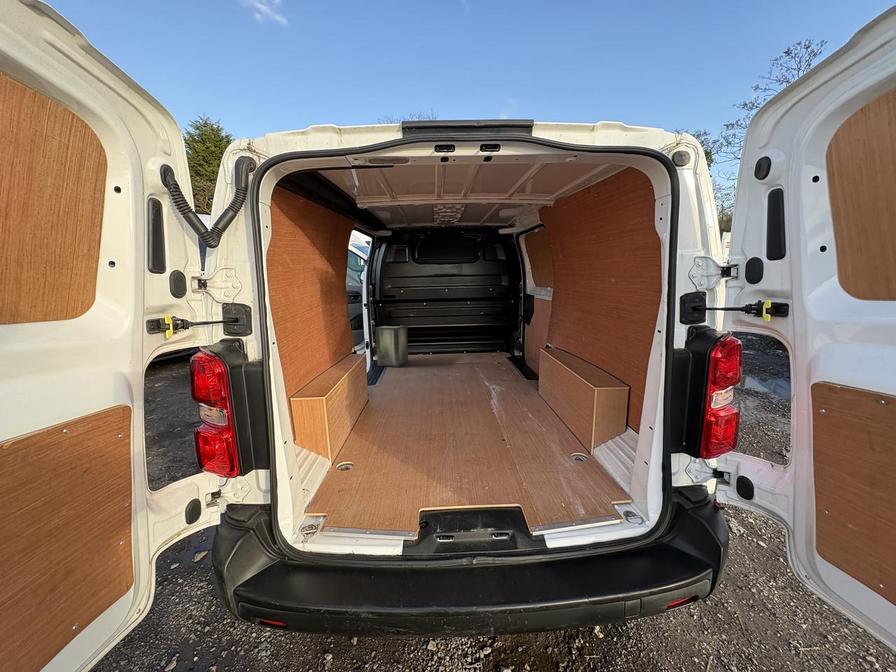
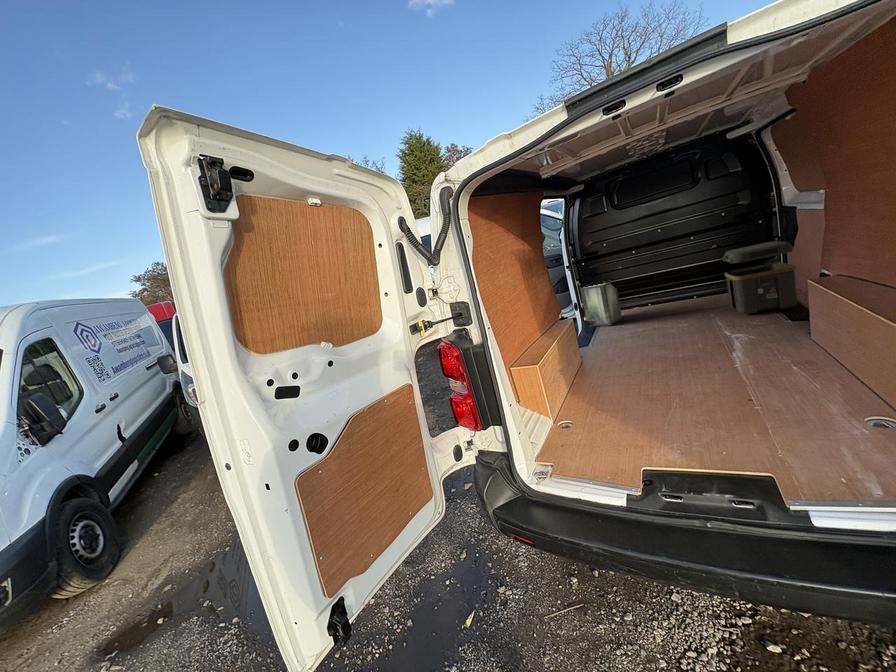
toolbox: none [486,318,527,370] -> present [723,241,797,314]

